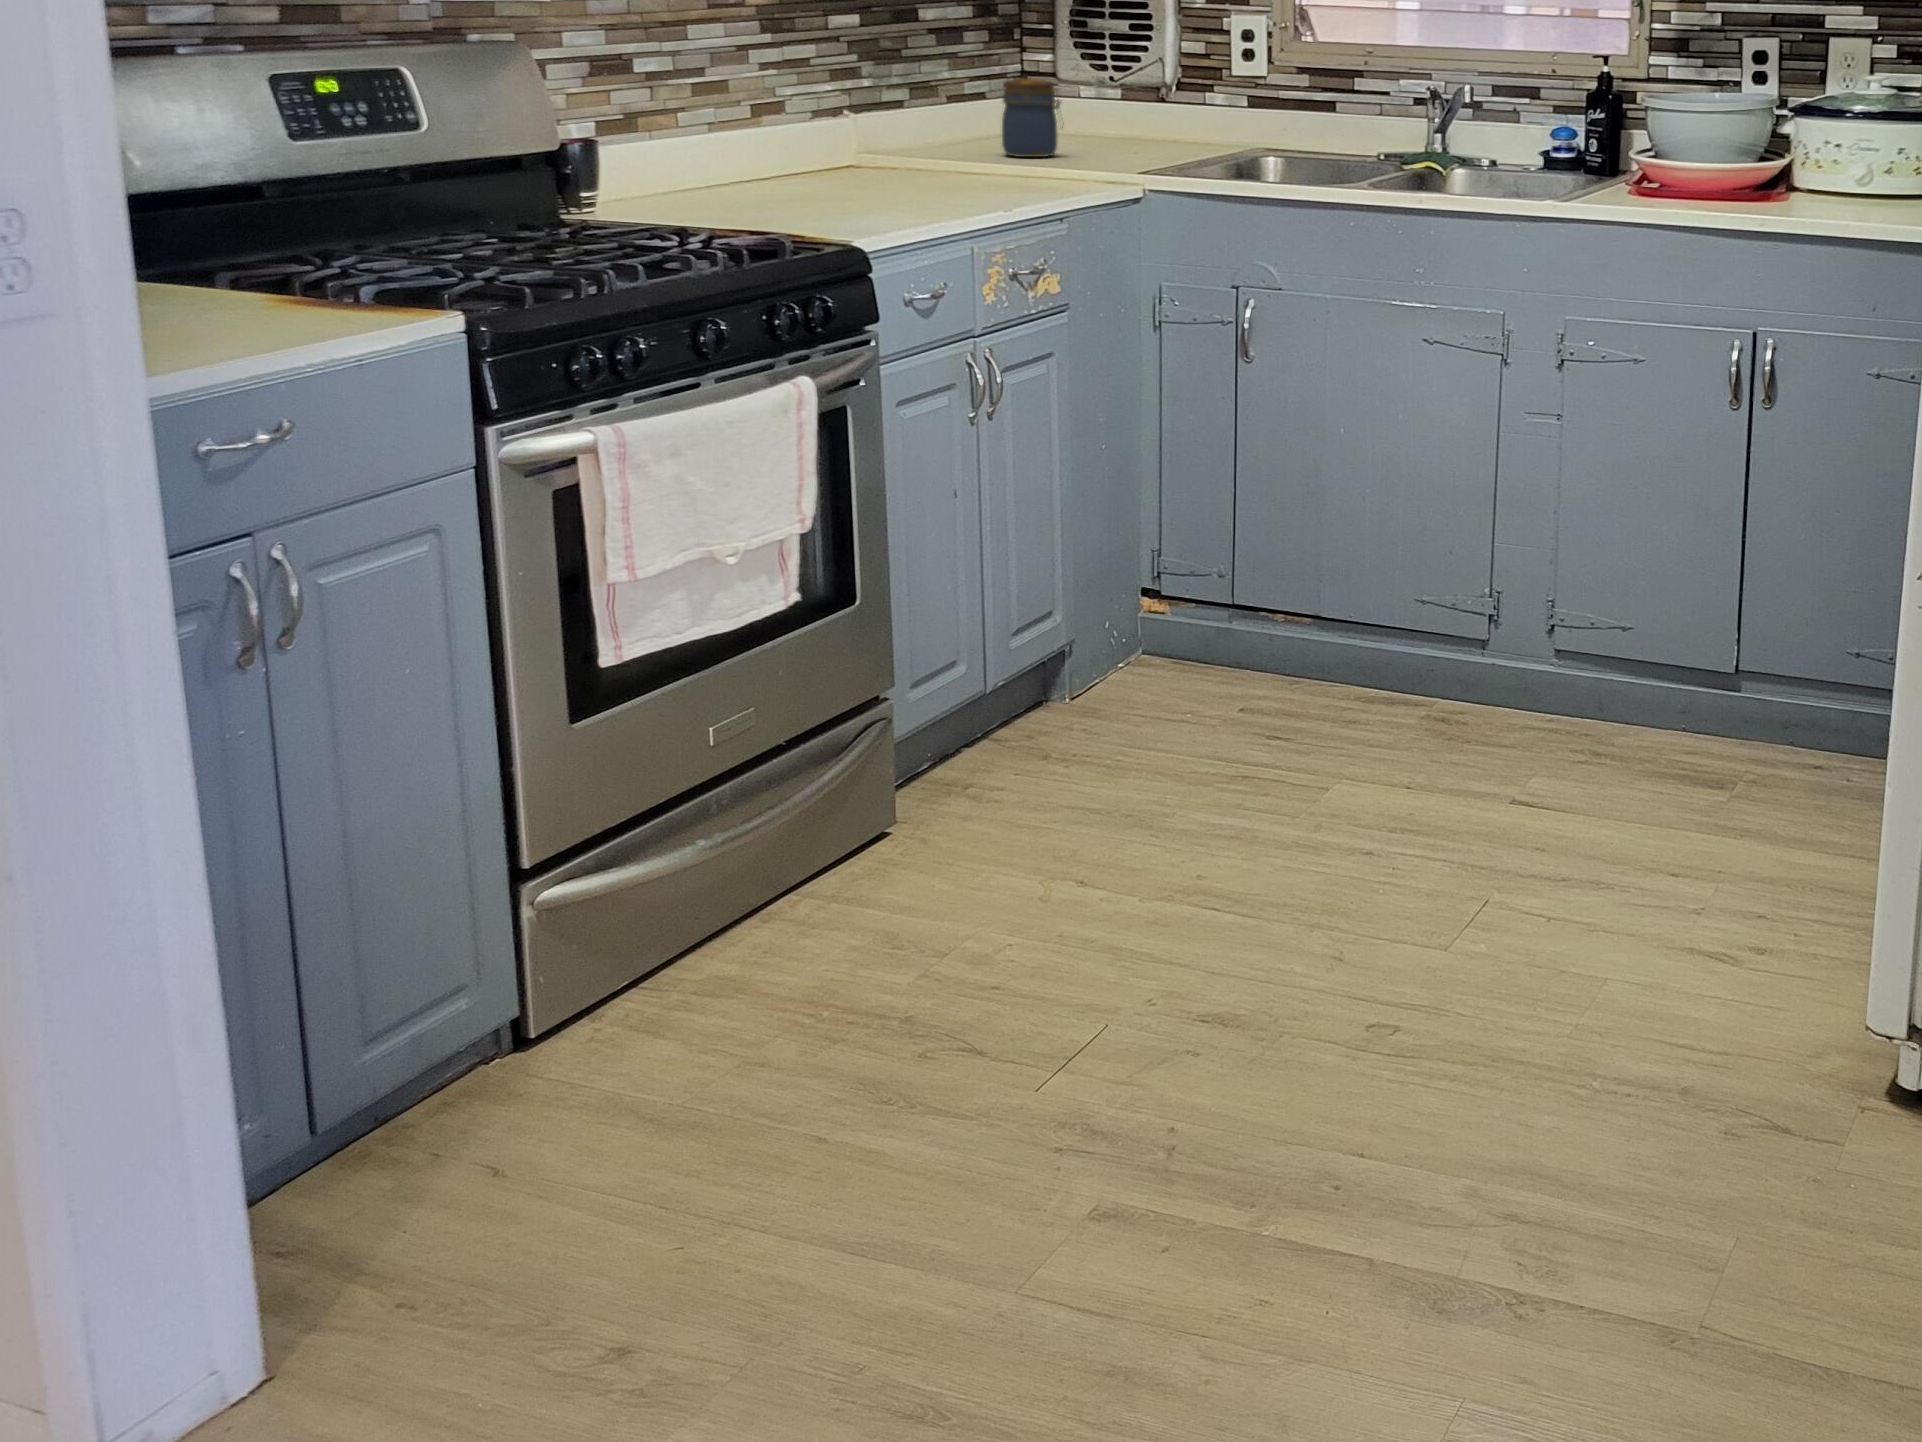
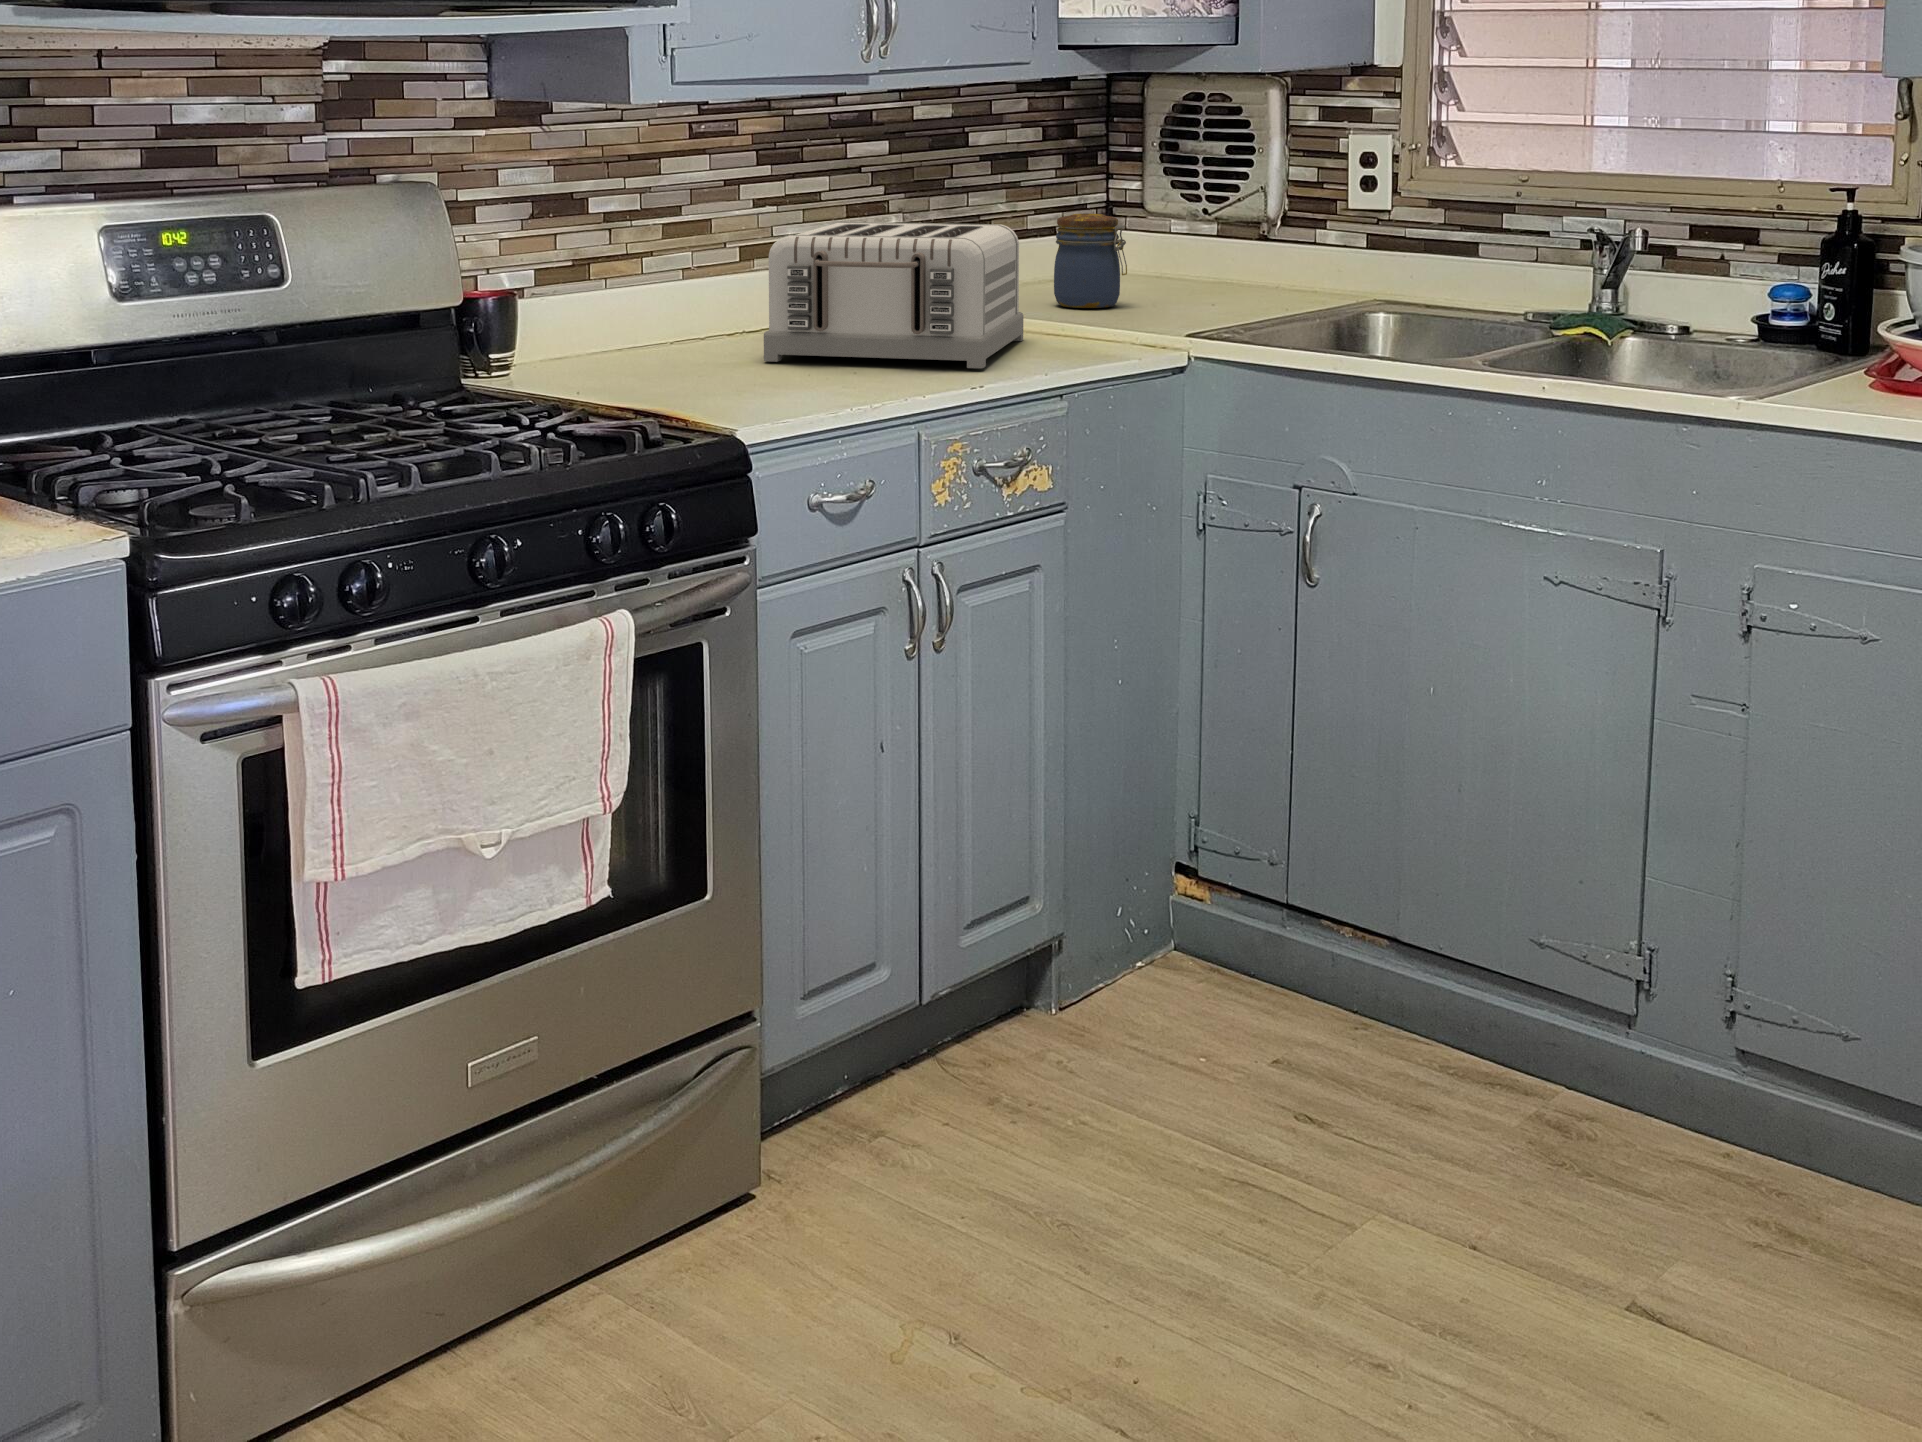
toaster: none [812,81,1006,195] -> present [764,222,1024,368]

